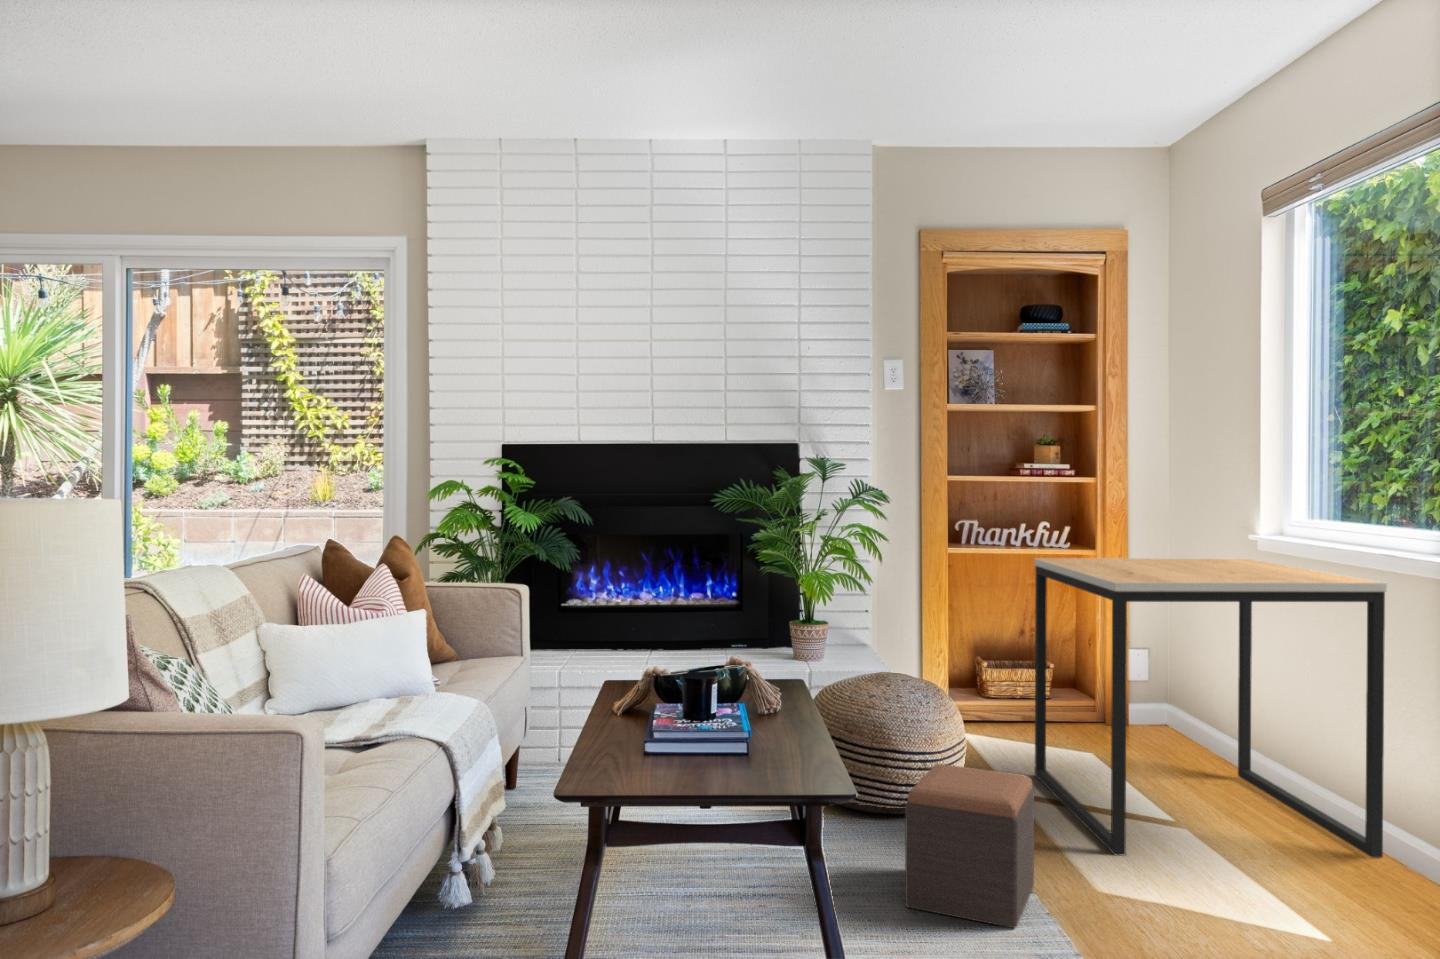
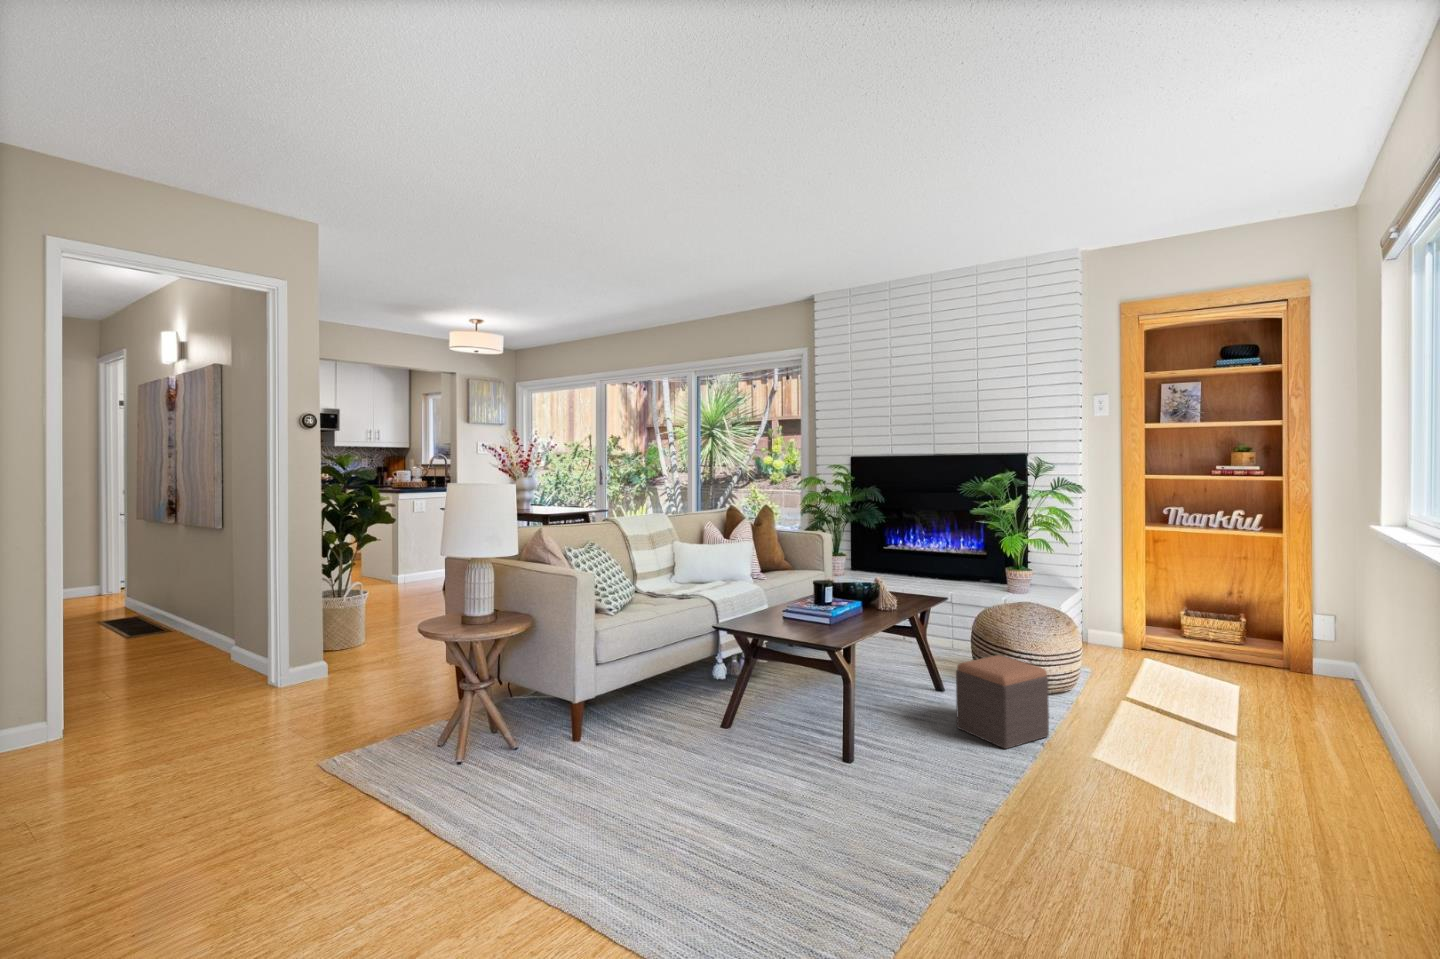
side table: present [1034,558,1387,858] -> none [1137,537,1382,784]

